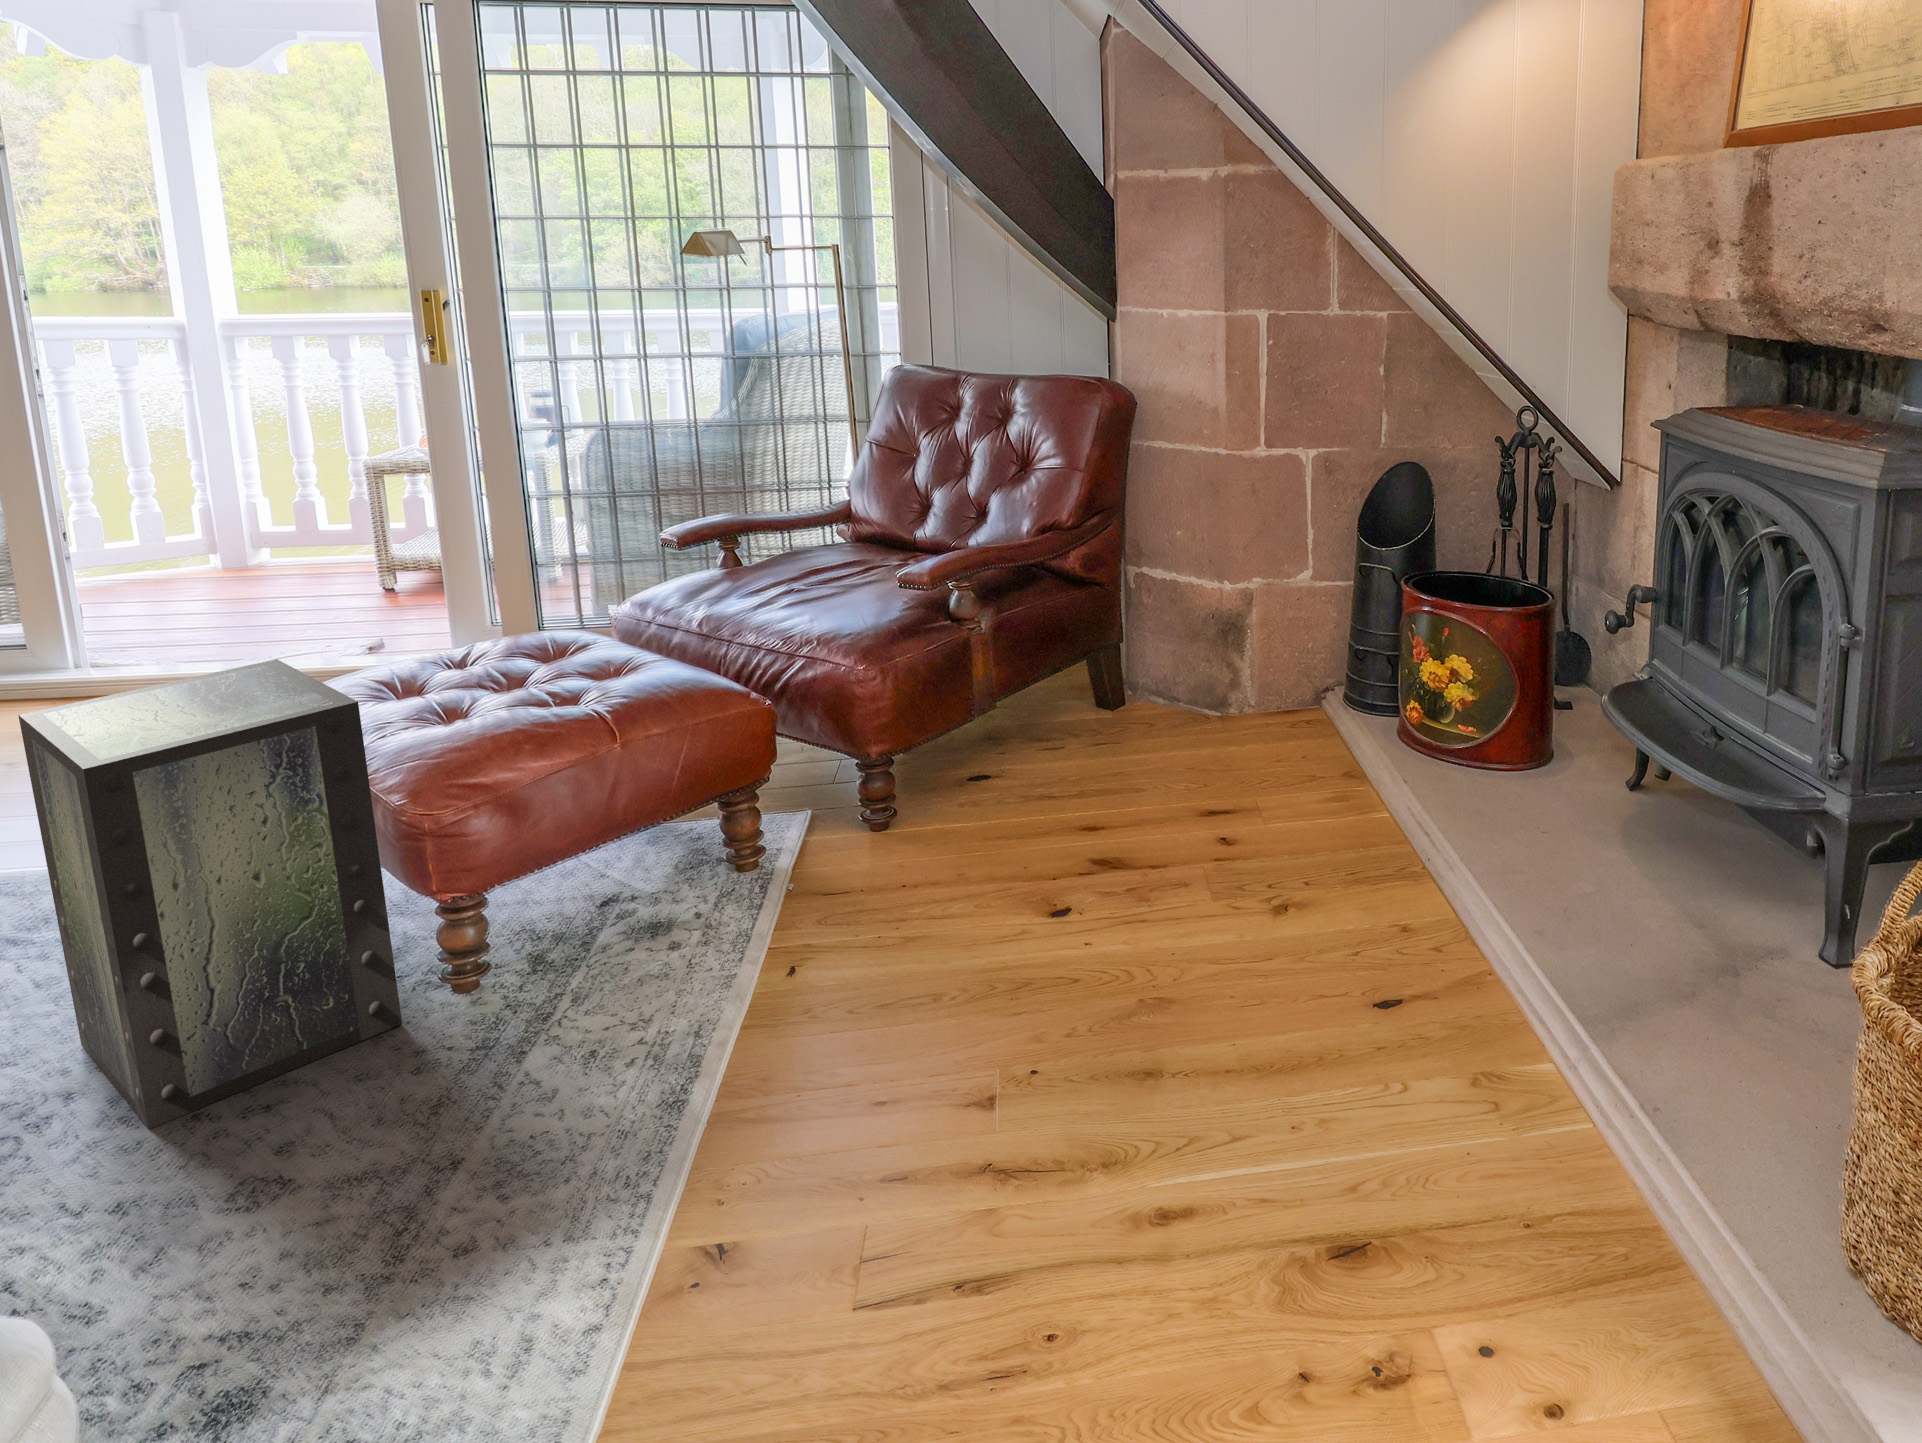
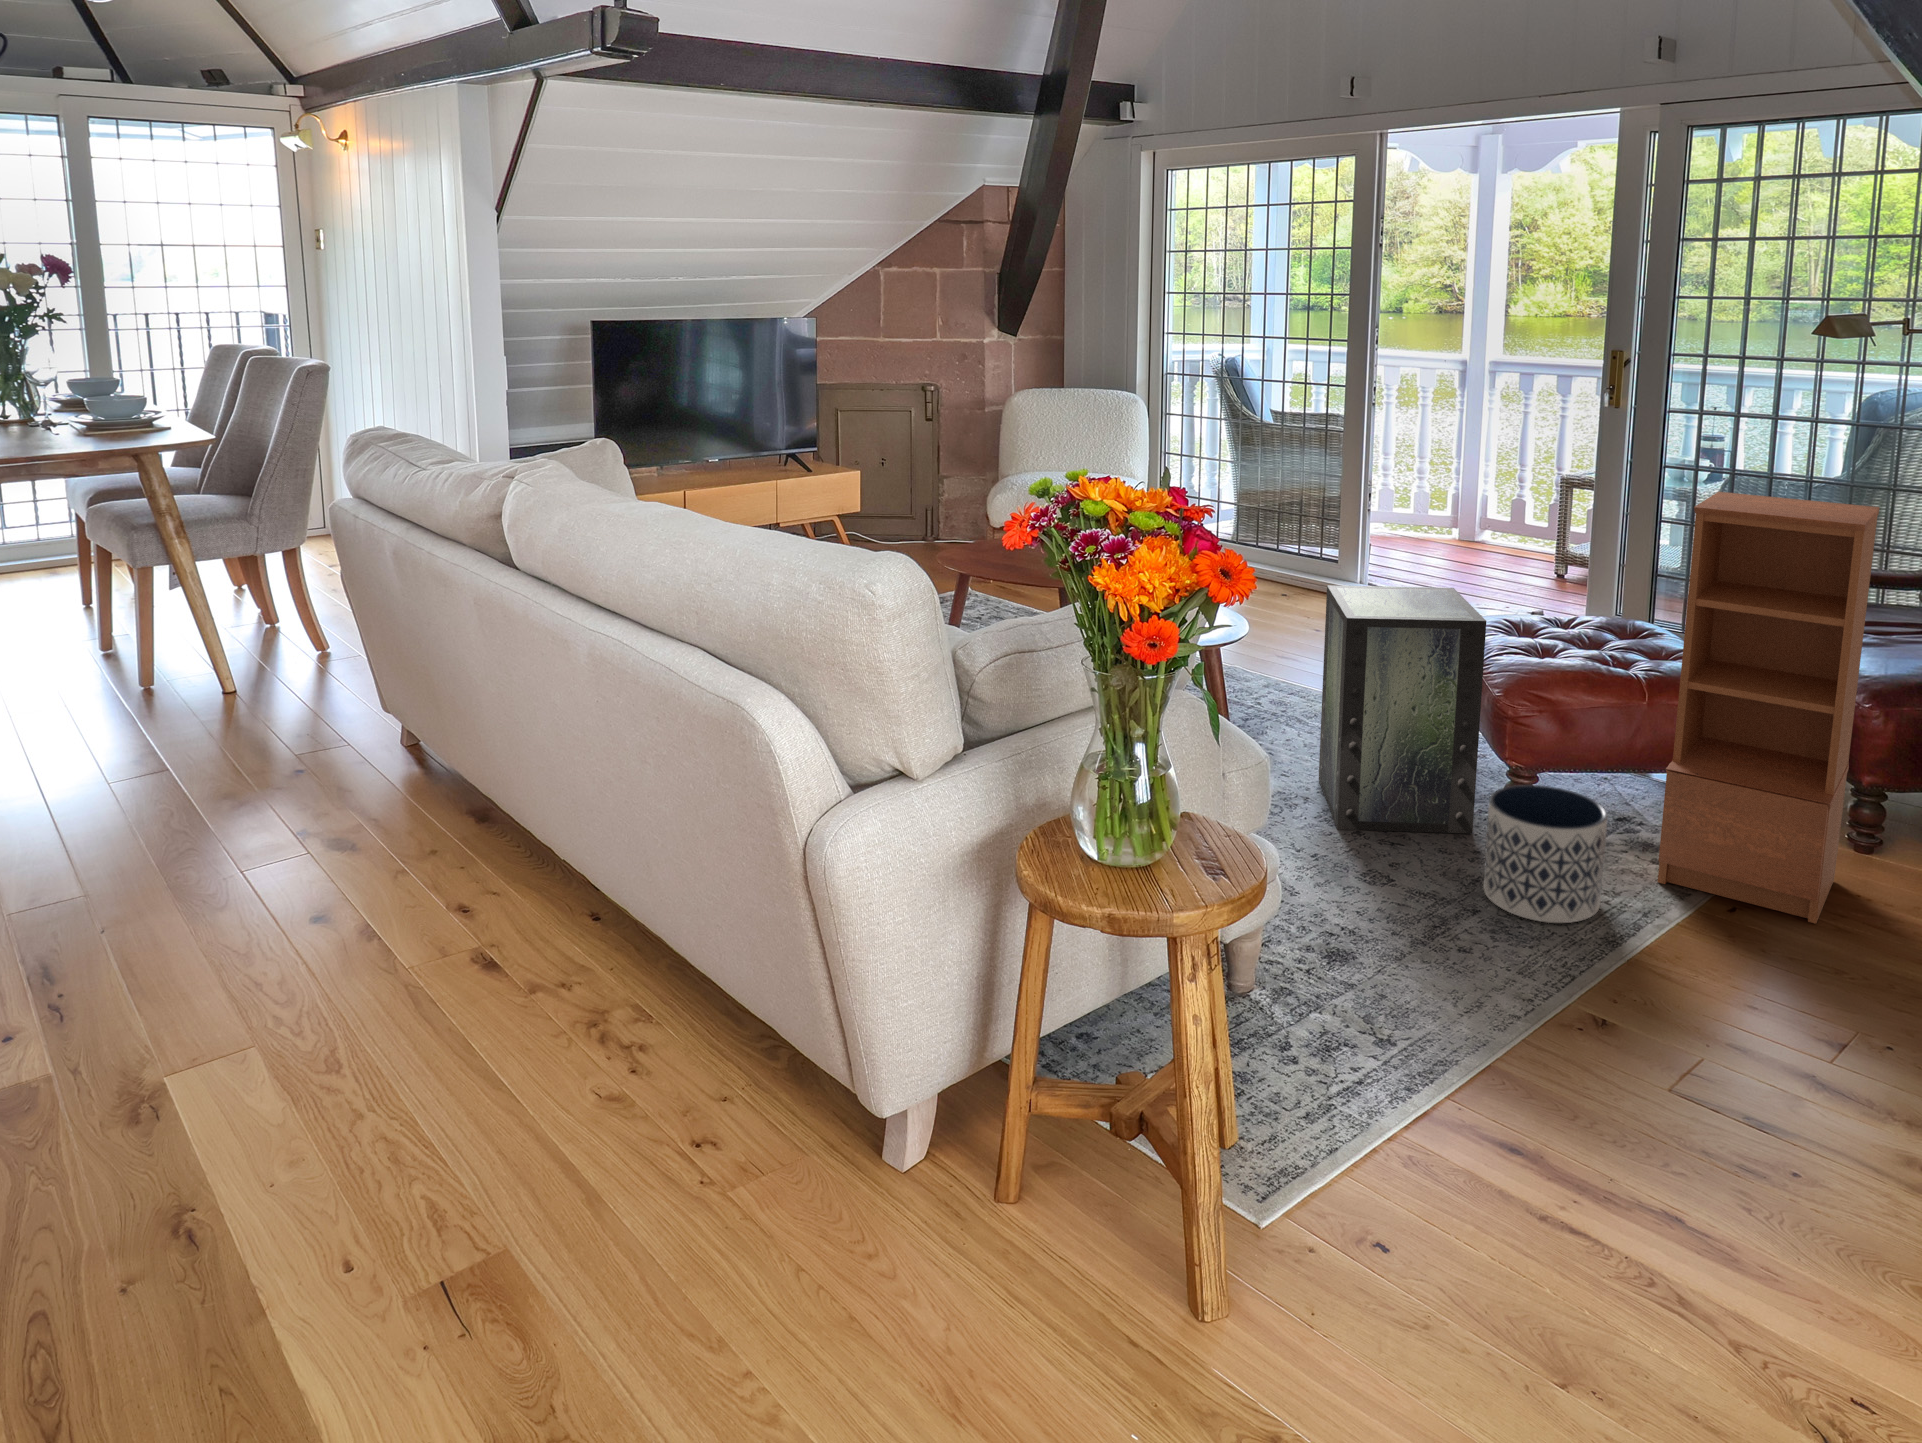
bookcase: none [645,439,882,978] -> present [1658,492,1879,924]
planter: none [436,911,636,1135] -> present [1483,785,1607,923]

